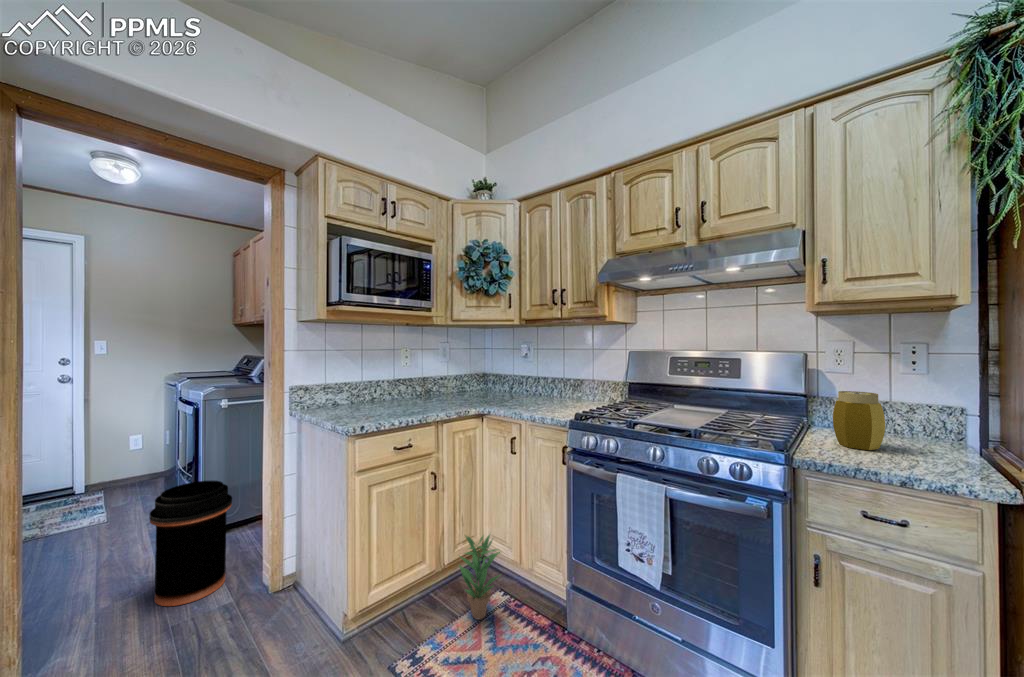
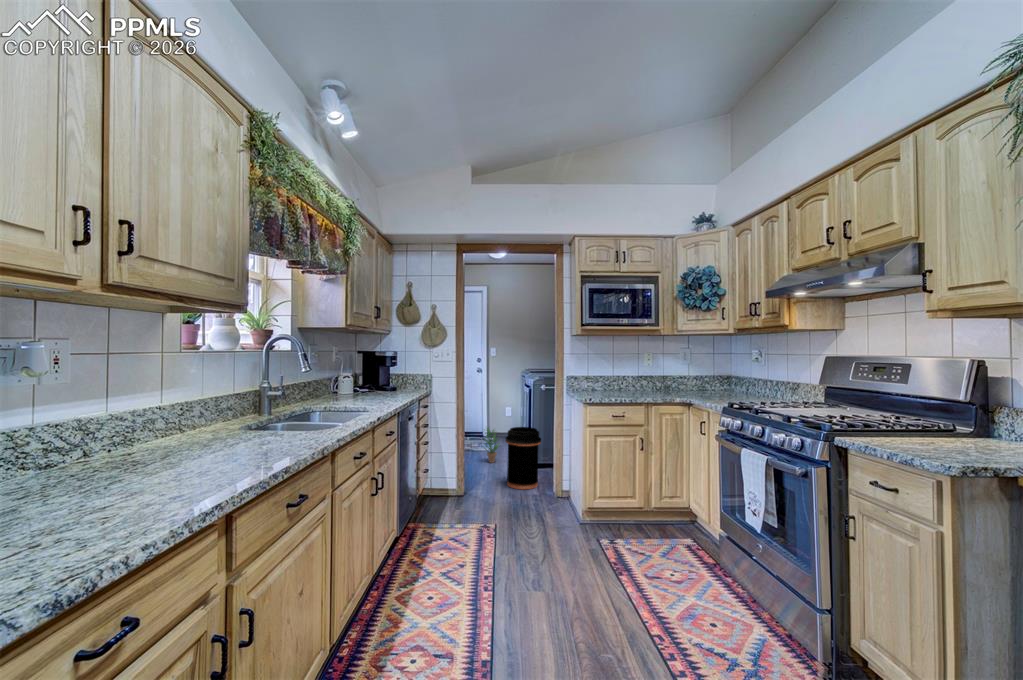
jar: present [833,391,885,450] -> none [930,393,980,449]
potted plant: present [459,535,500,619] -> present [485,428,498,463]

